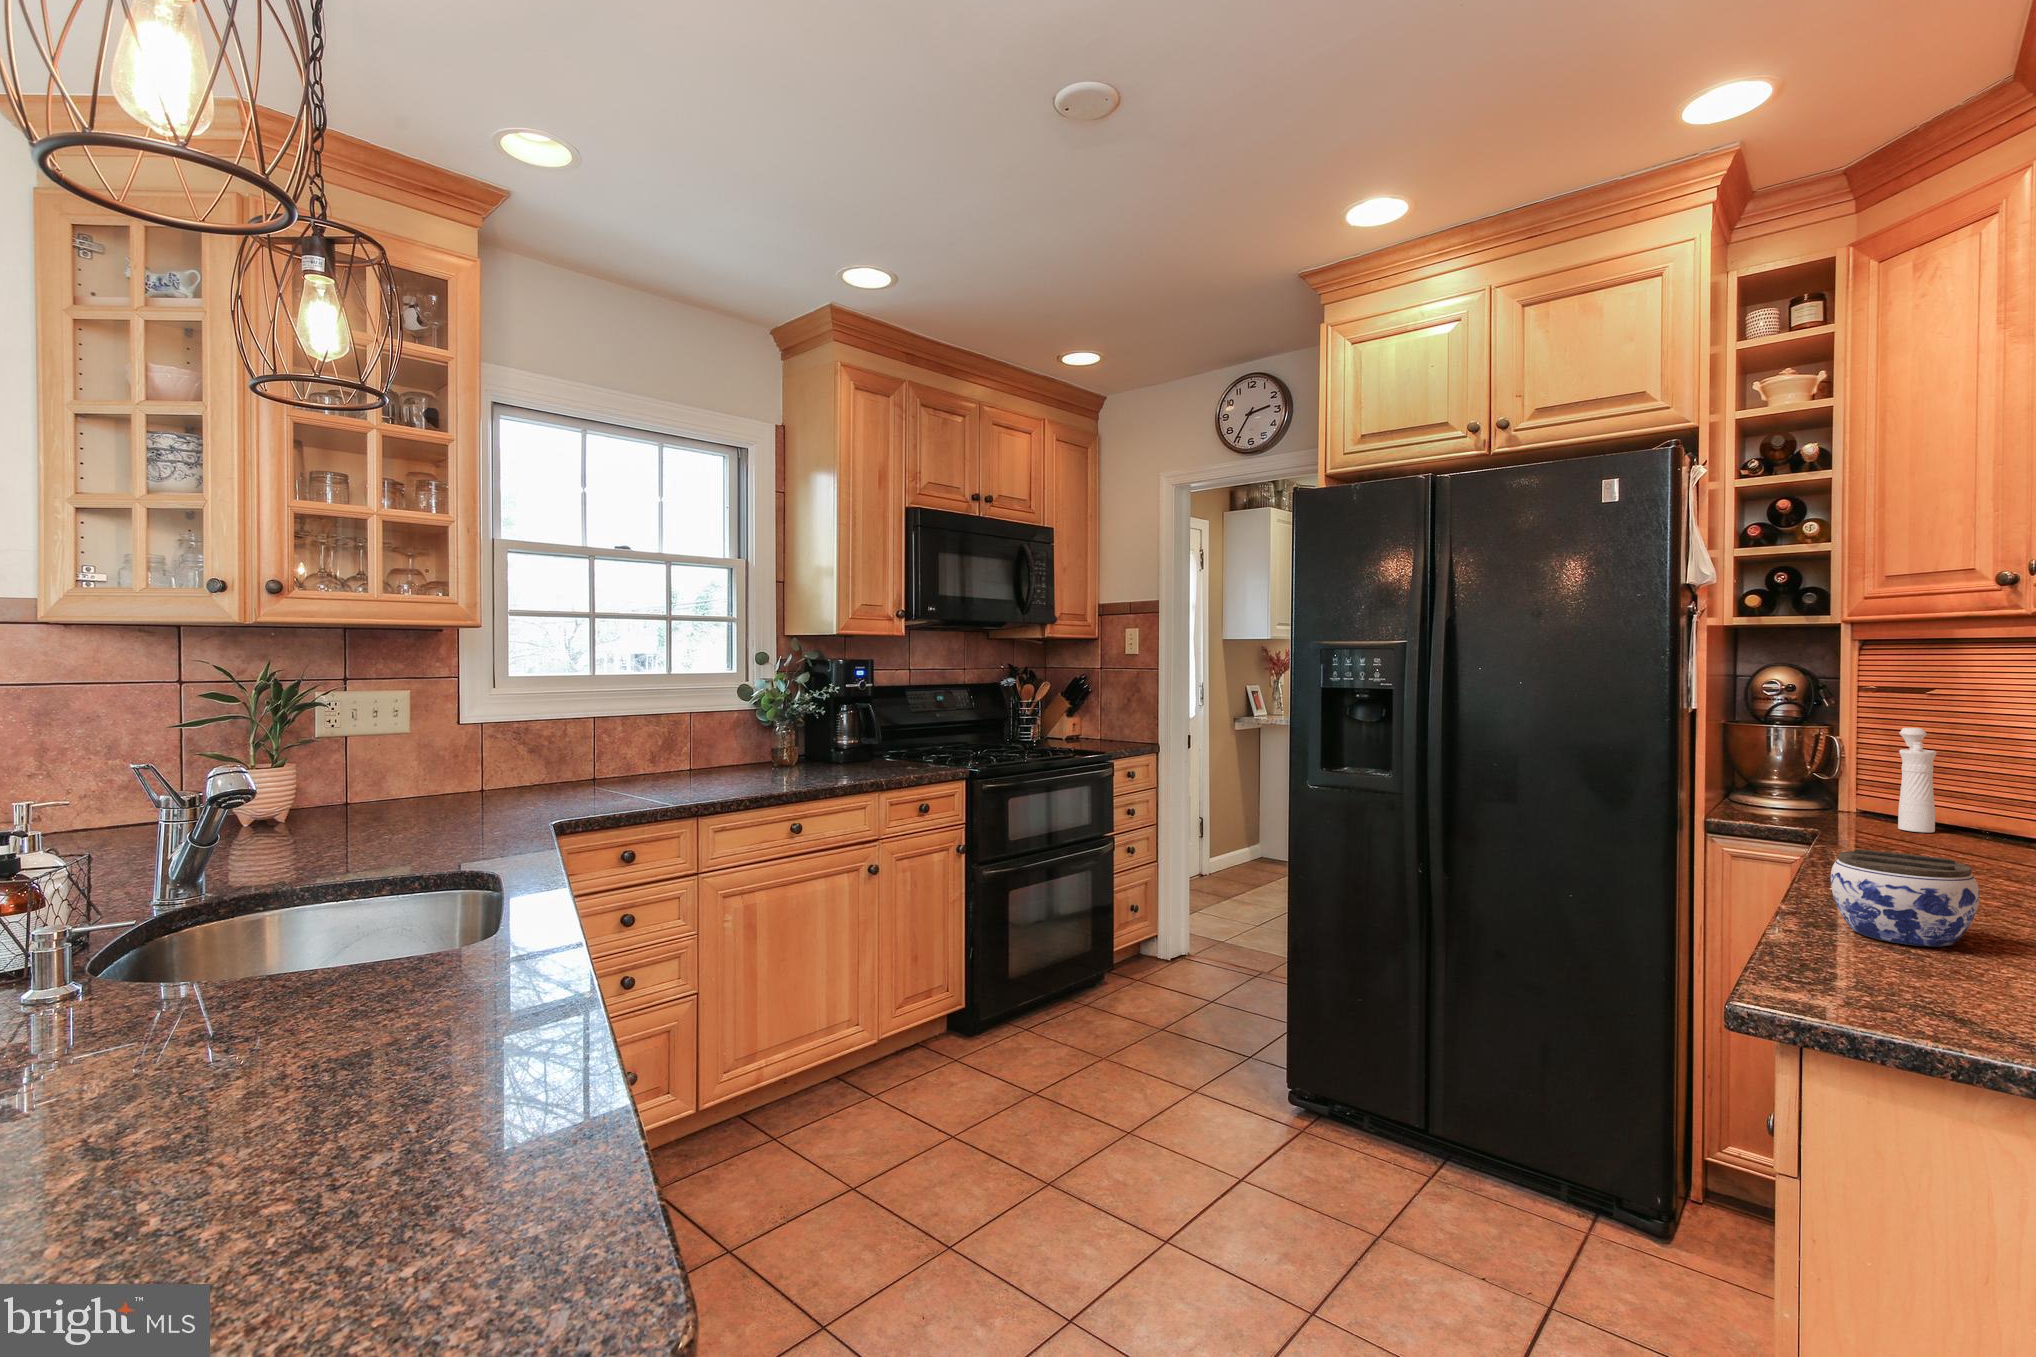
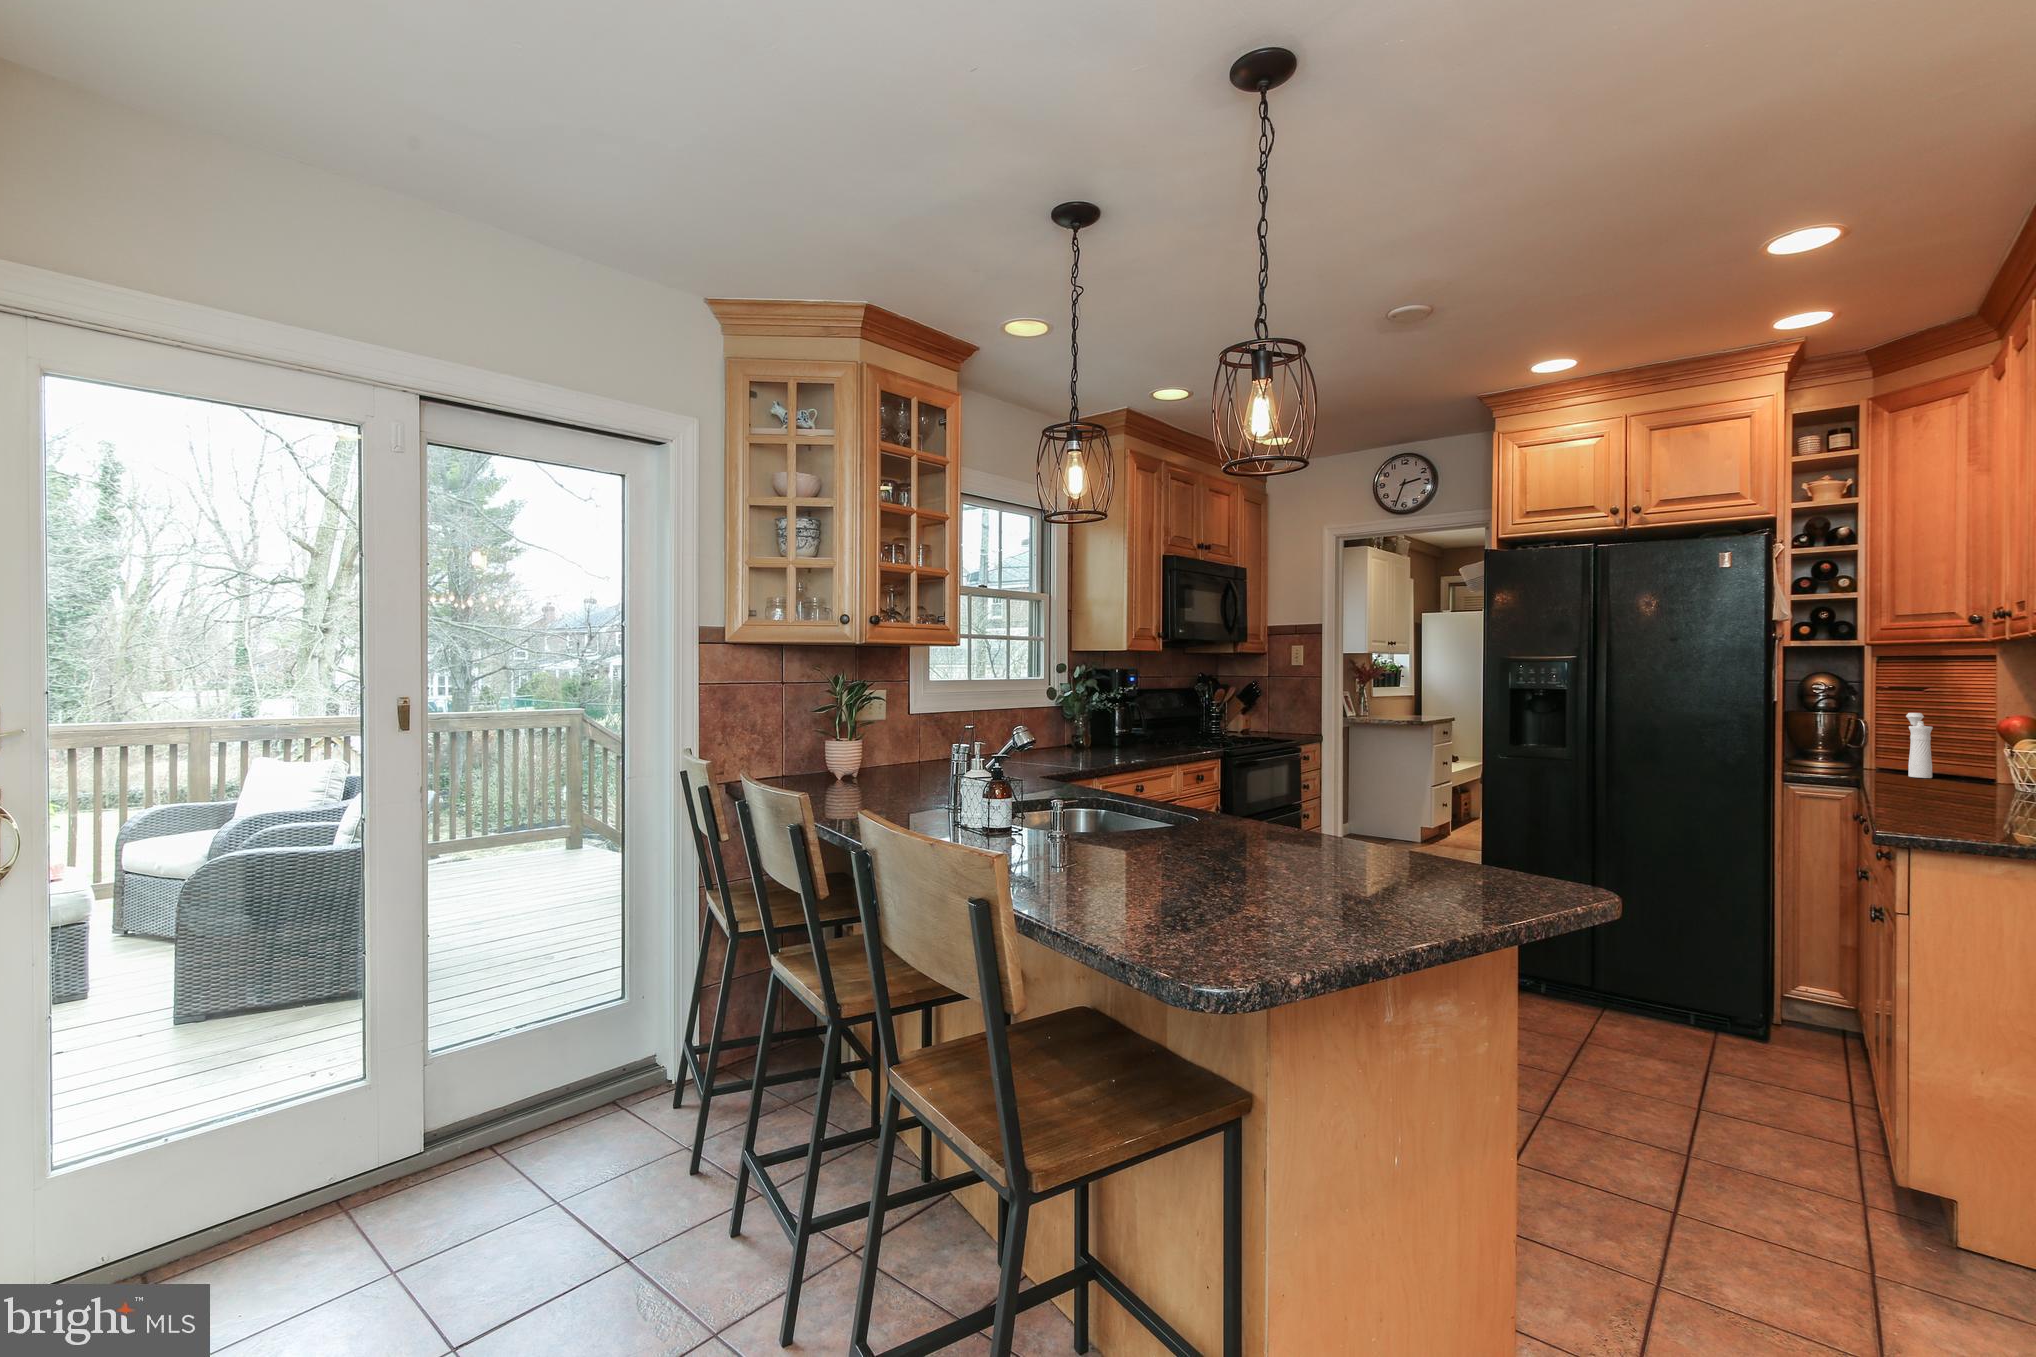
jar: present [1831,849,1979,947] -> none [1905,771,1987,818]

